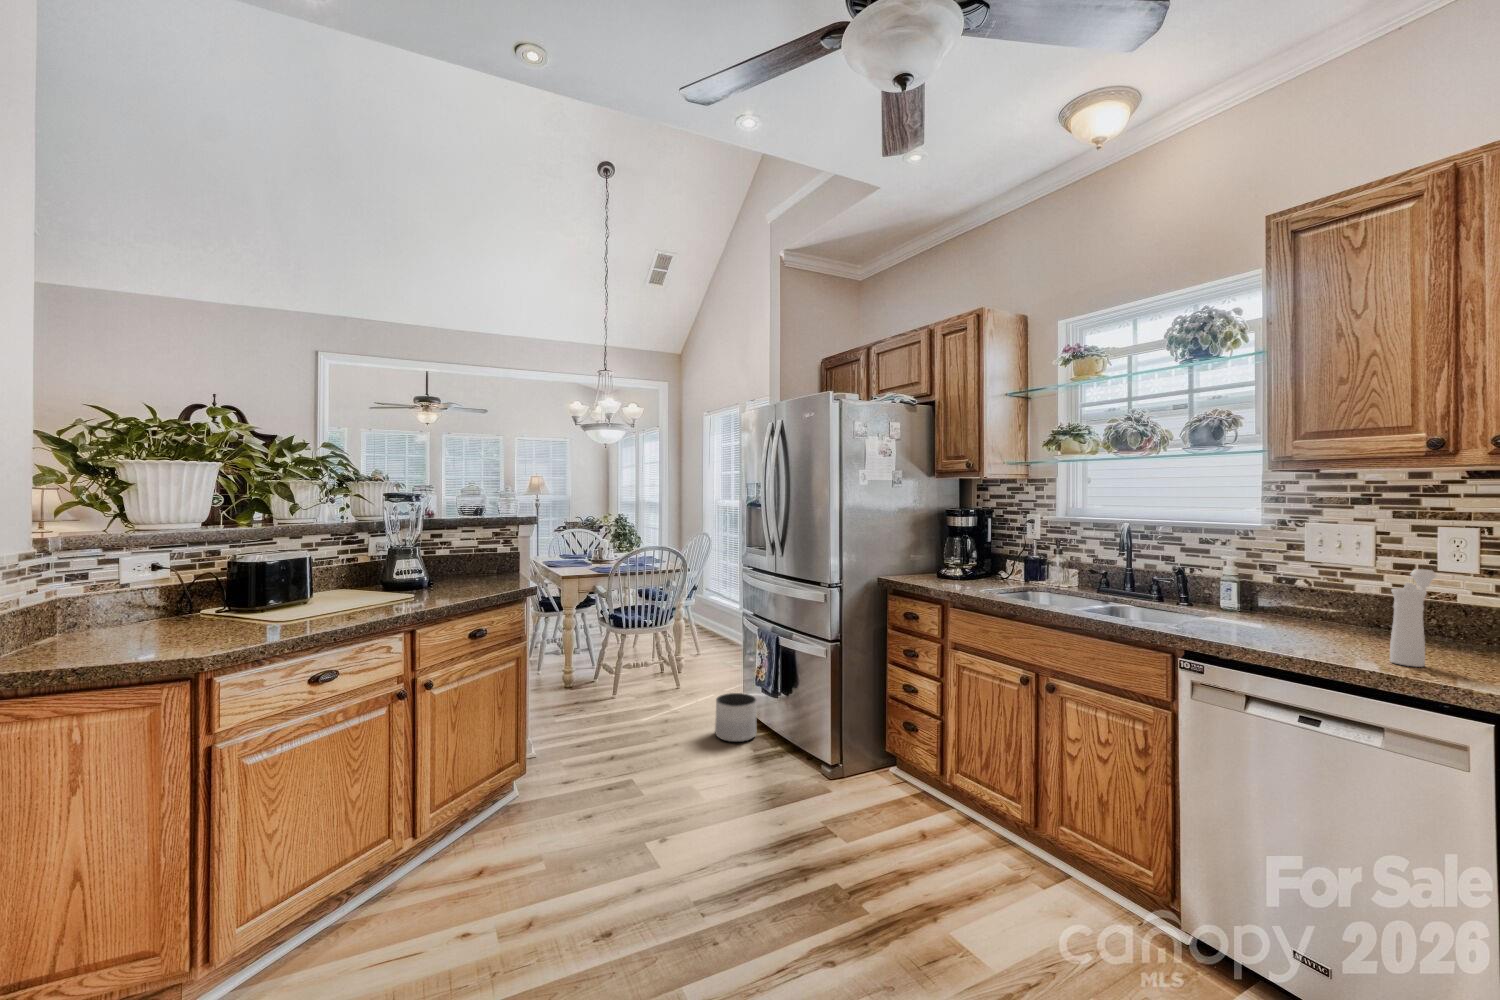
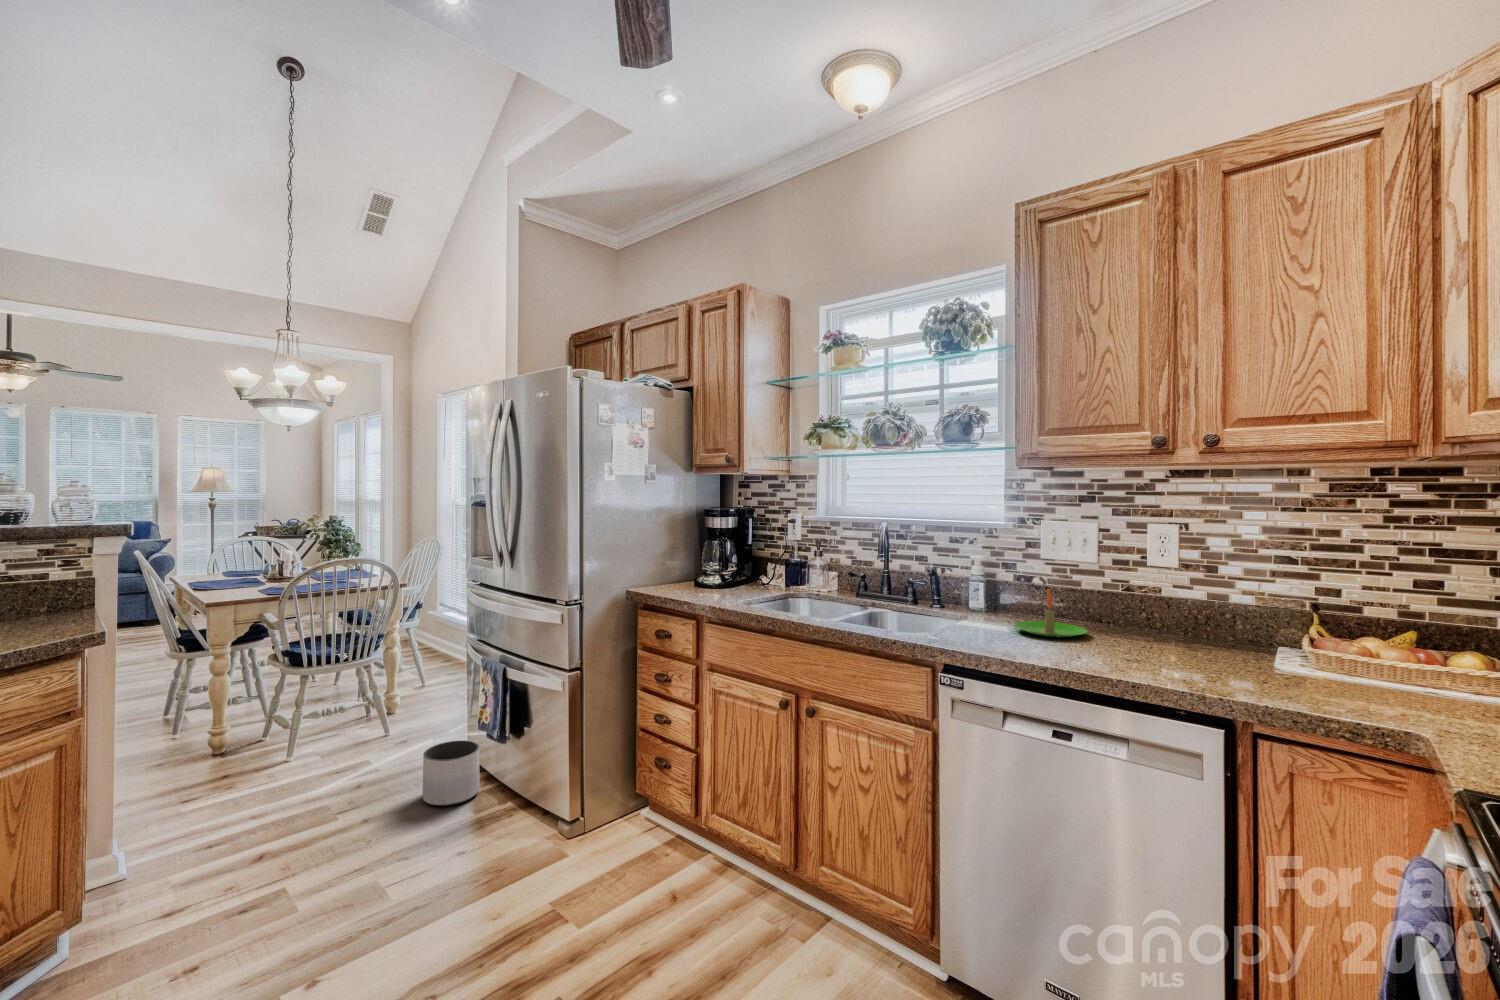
pepper mill: present [1390,569,1436,667] -> none [1126,569,1161,670]
candle: none [1266,588,1355,636] -> present [1013,589,1088,638]

